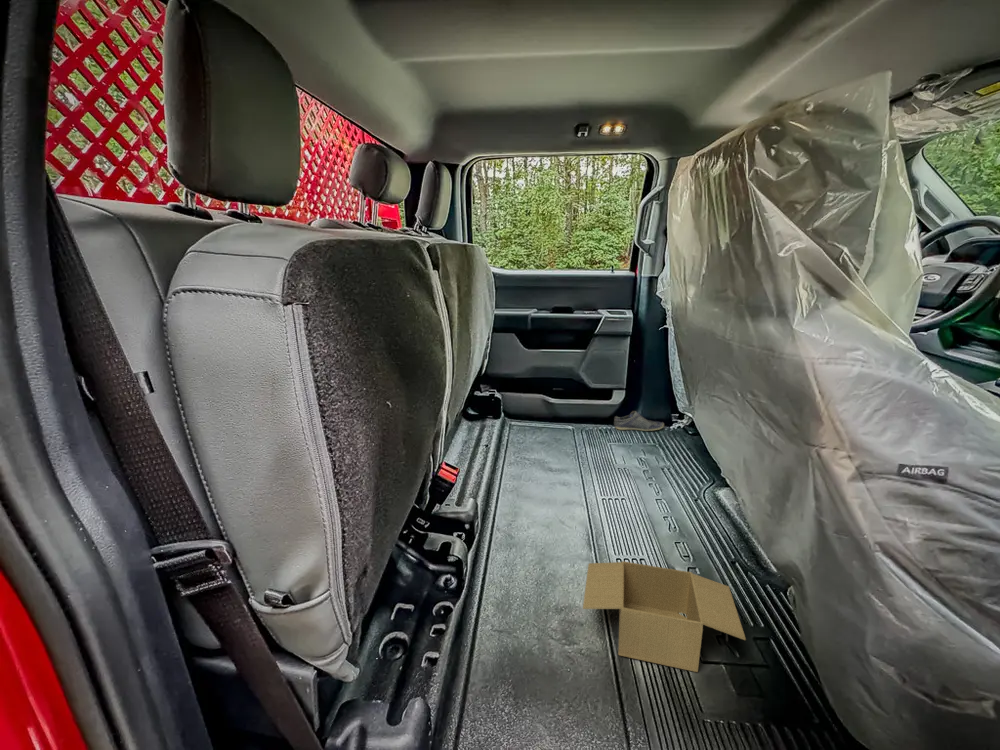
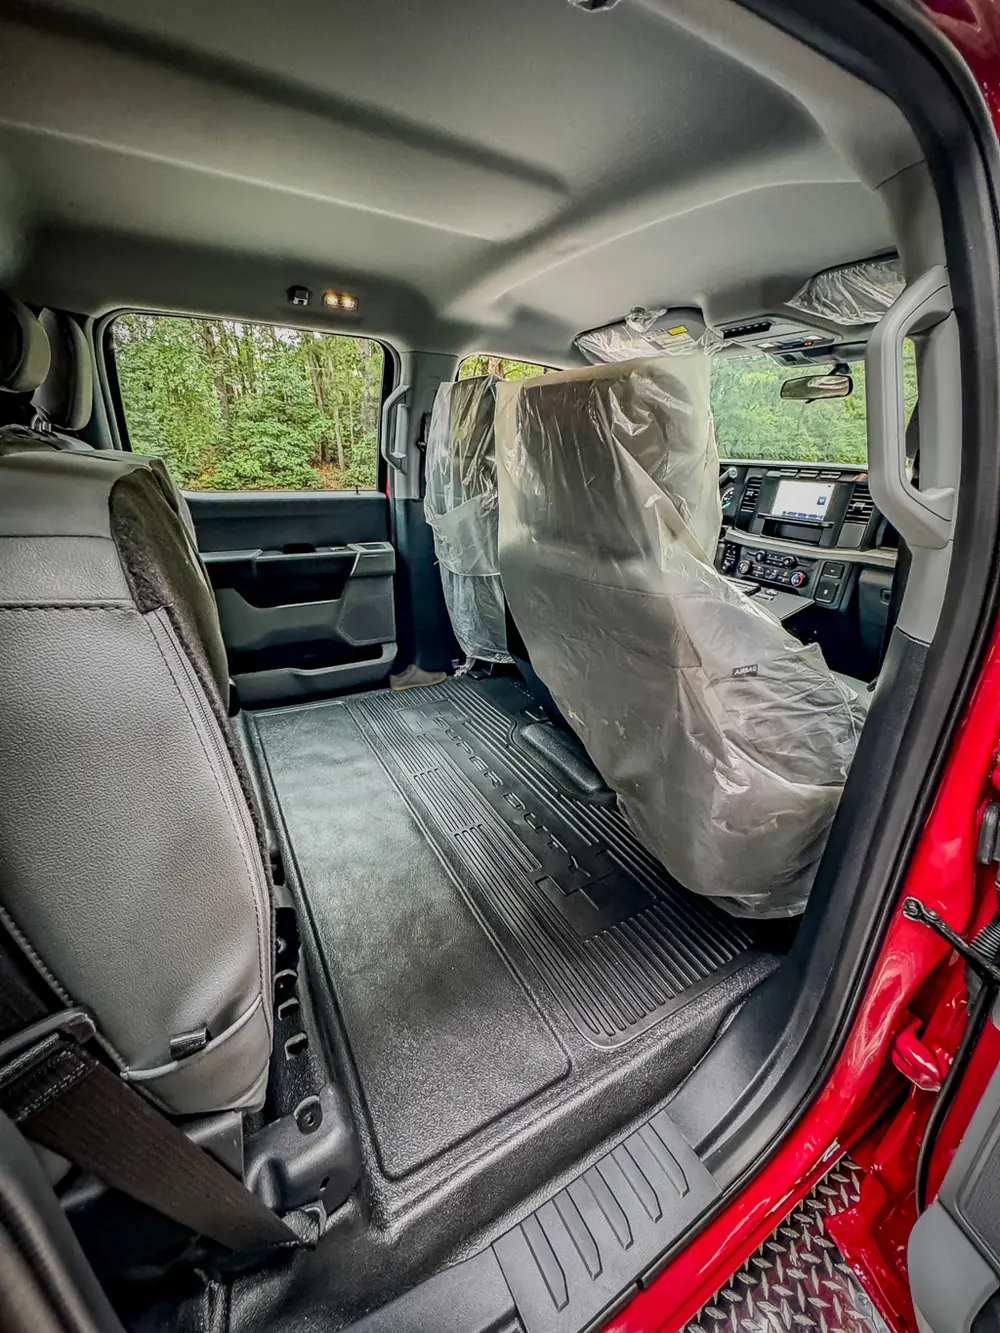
cardboard box: present [583,561,745,672] -> none [442,819,610,931]

